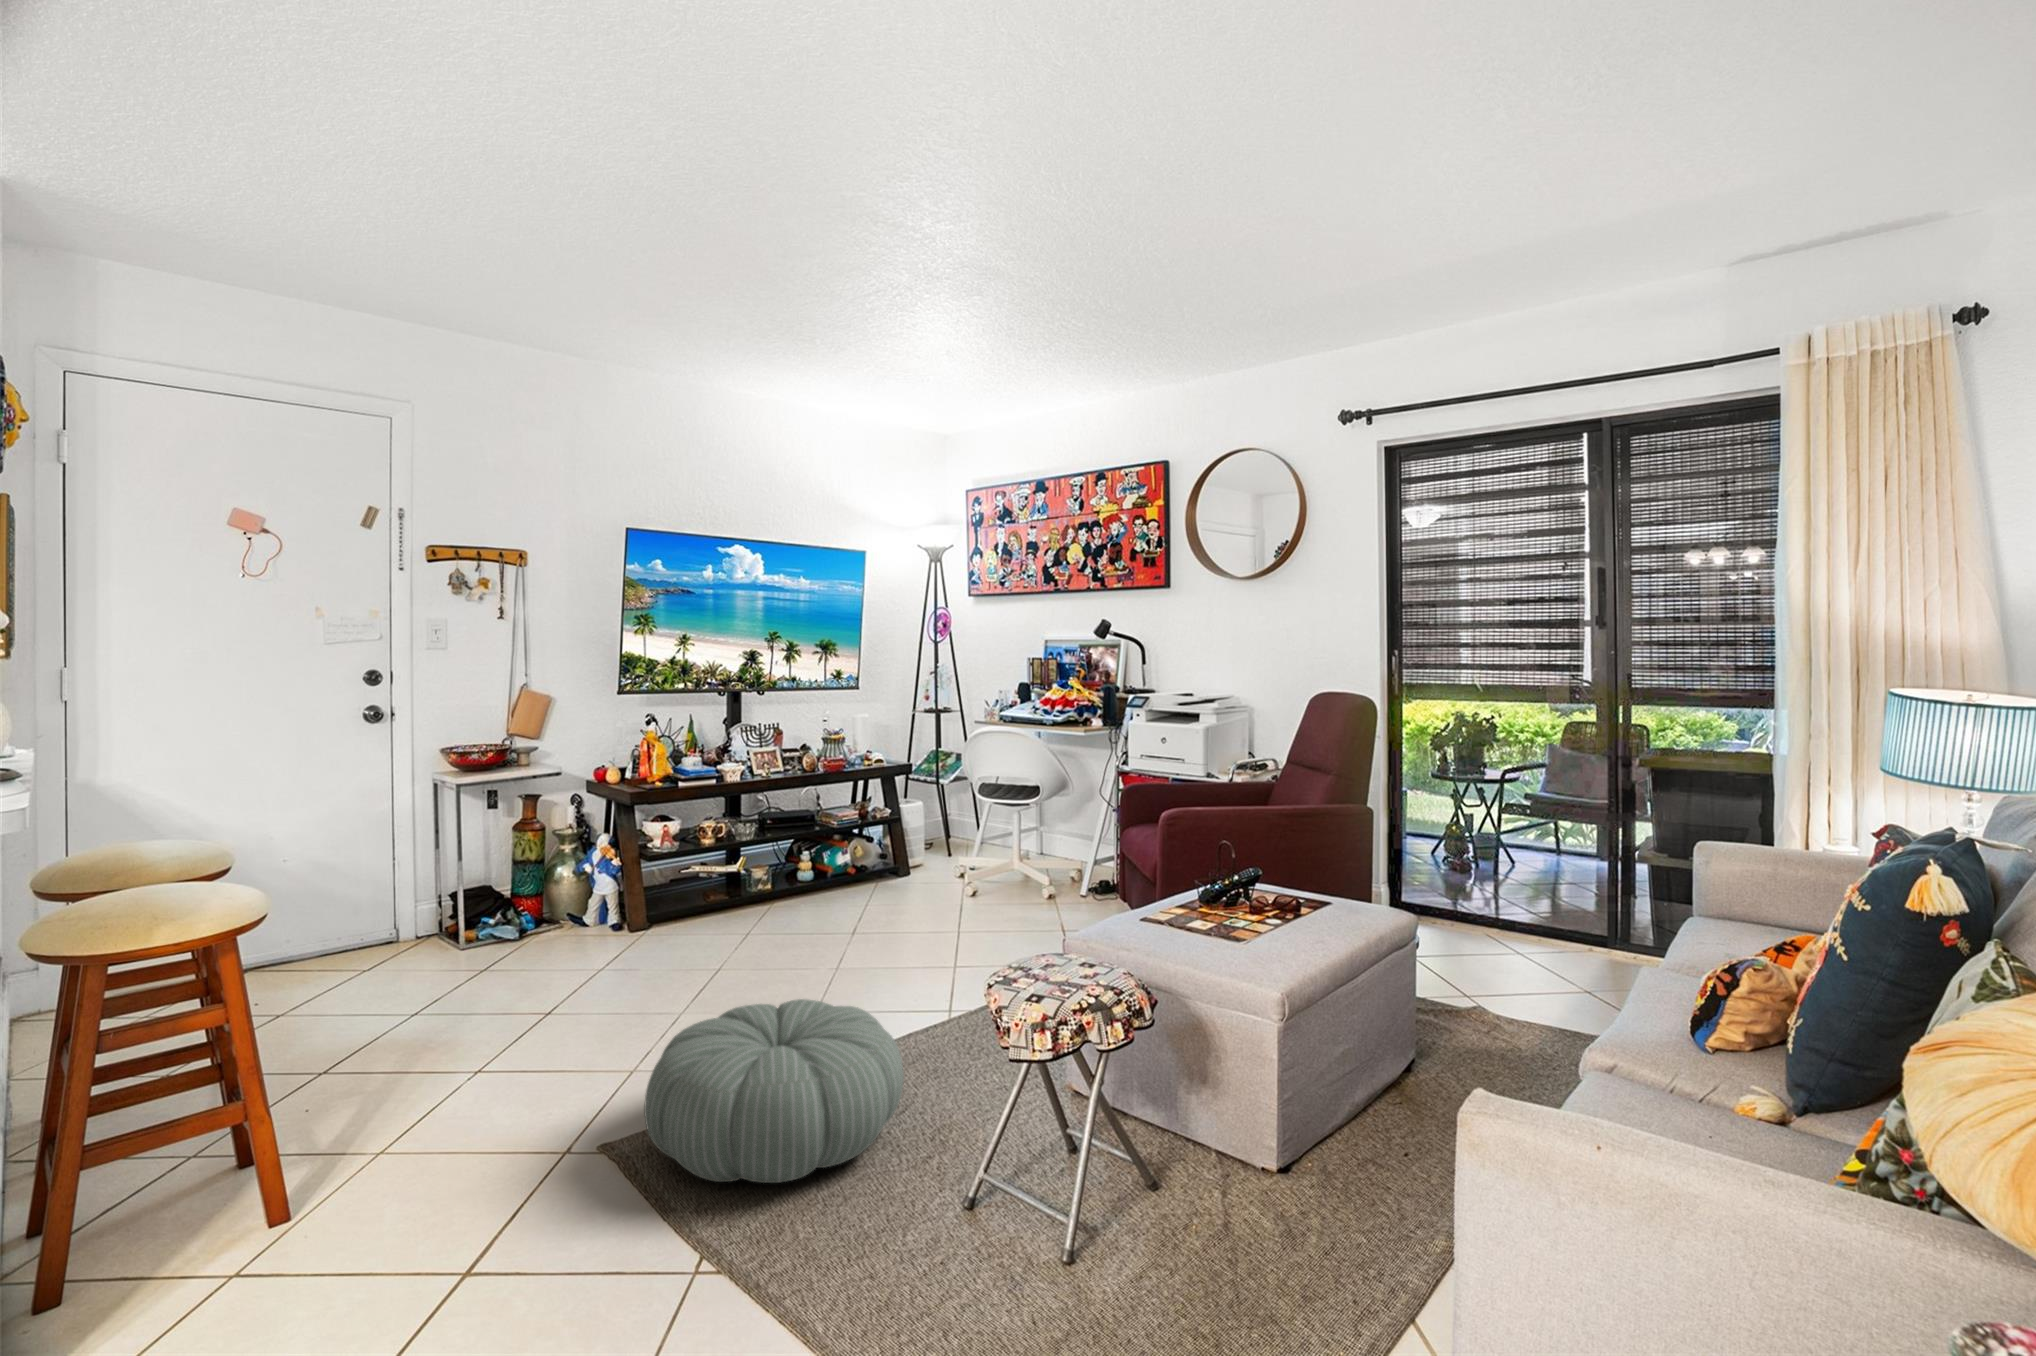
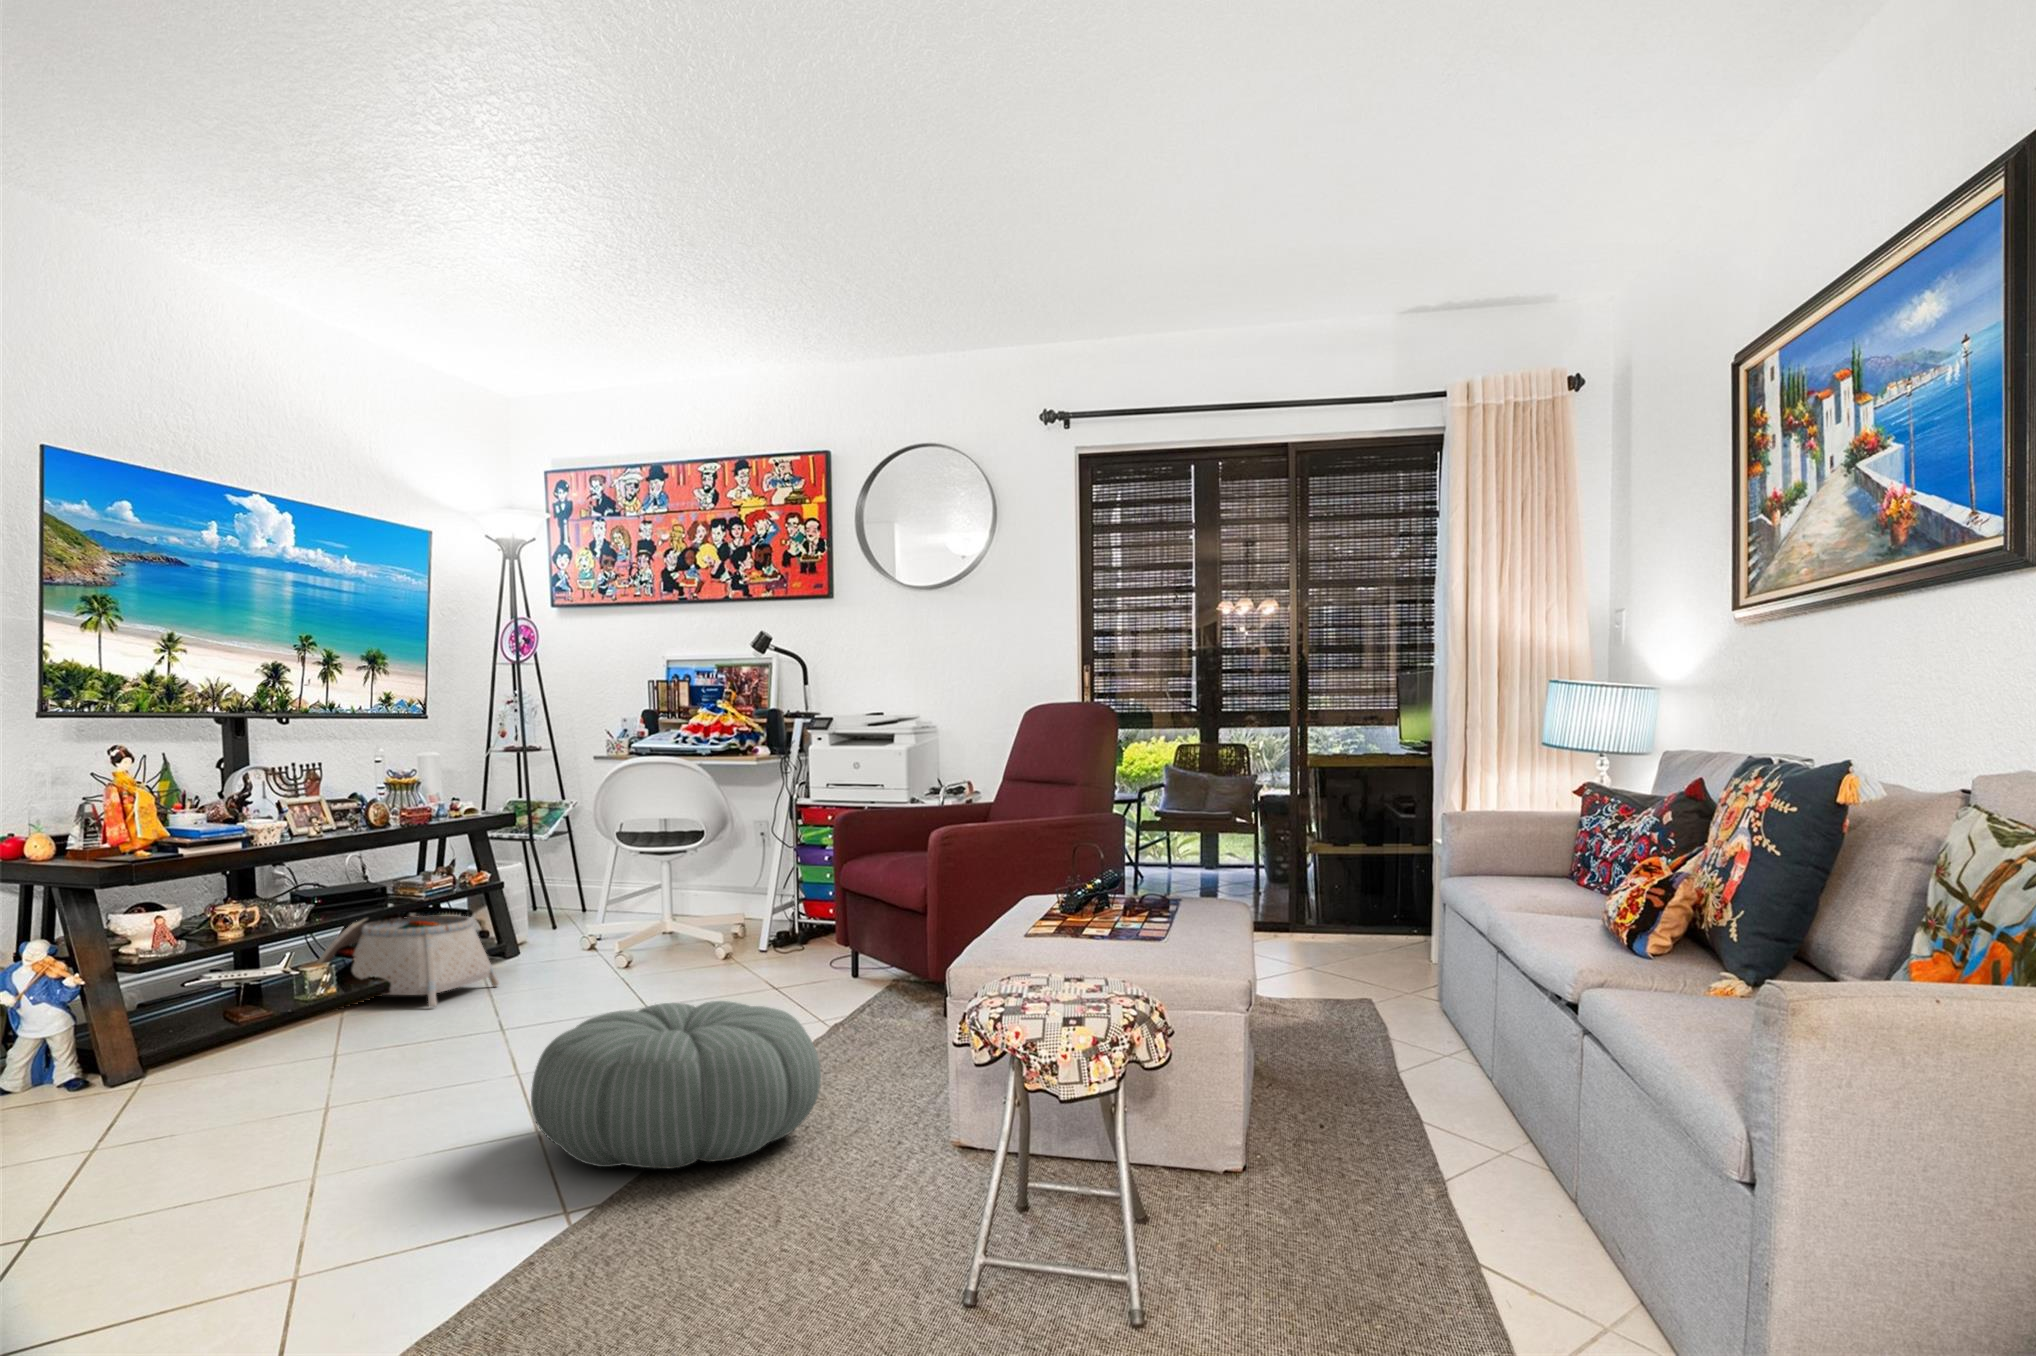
basket: none [747,836,873,920] -> present [318,916,499,1007]

